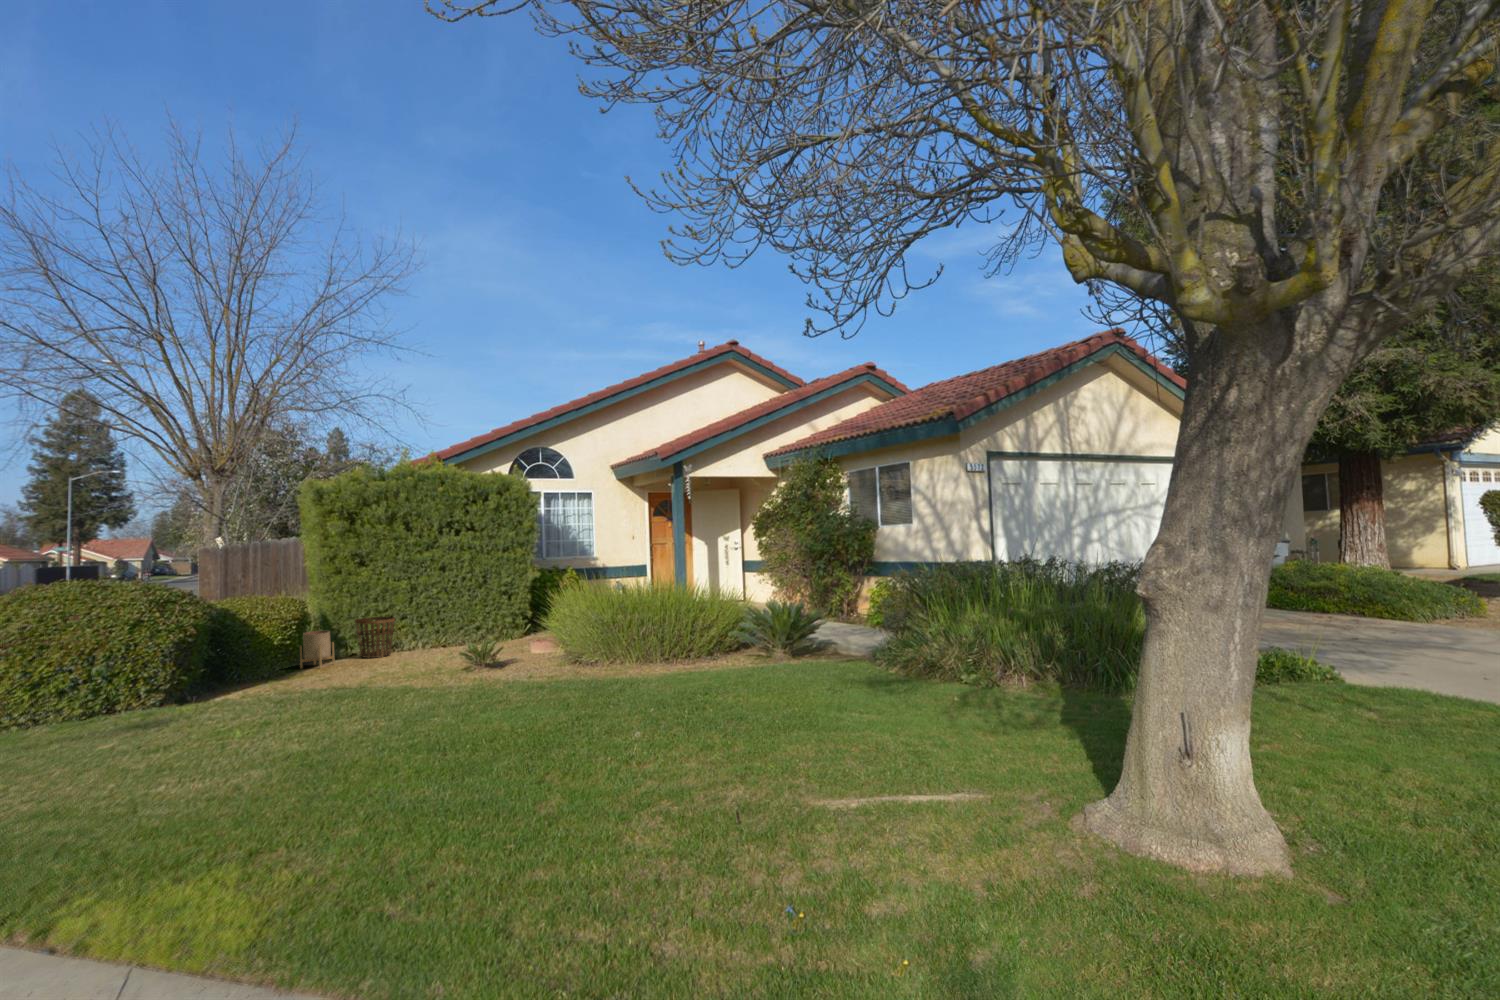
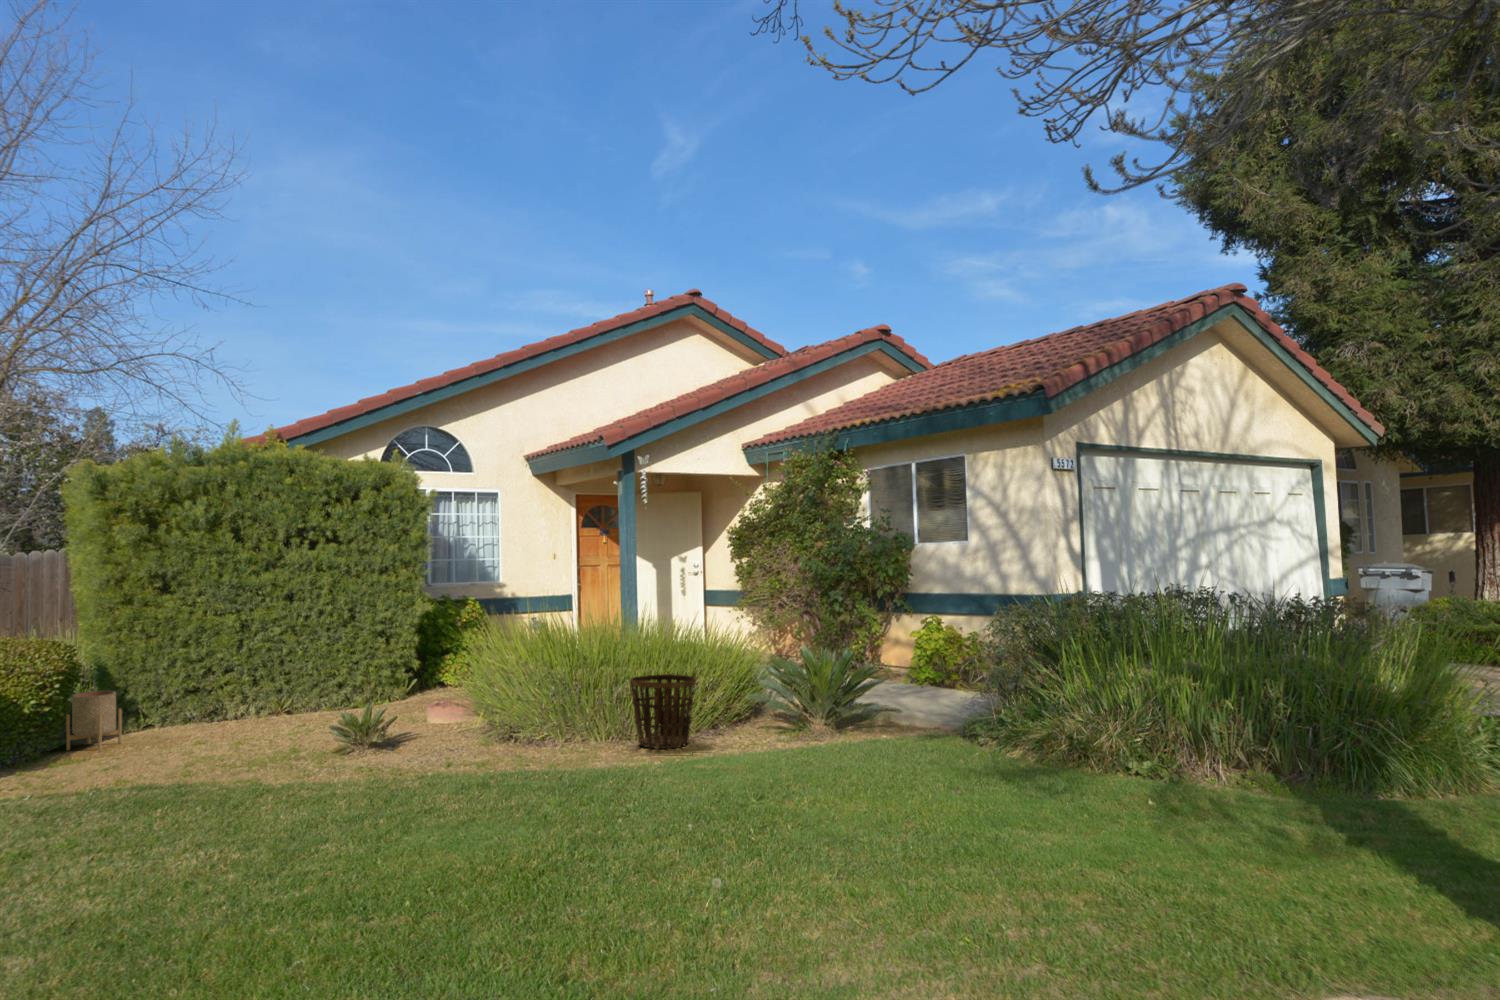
basket: present [355,617,395,658] -> present [629,674,696,749]

